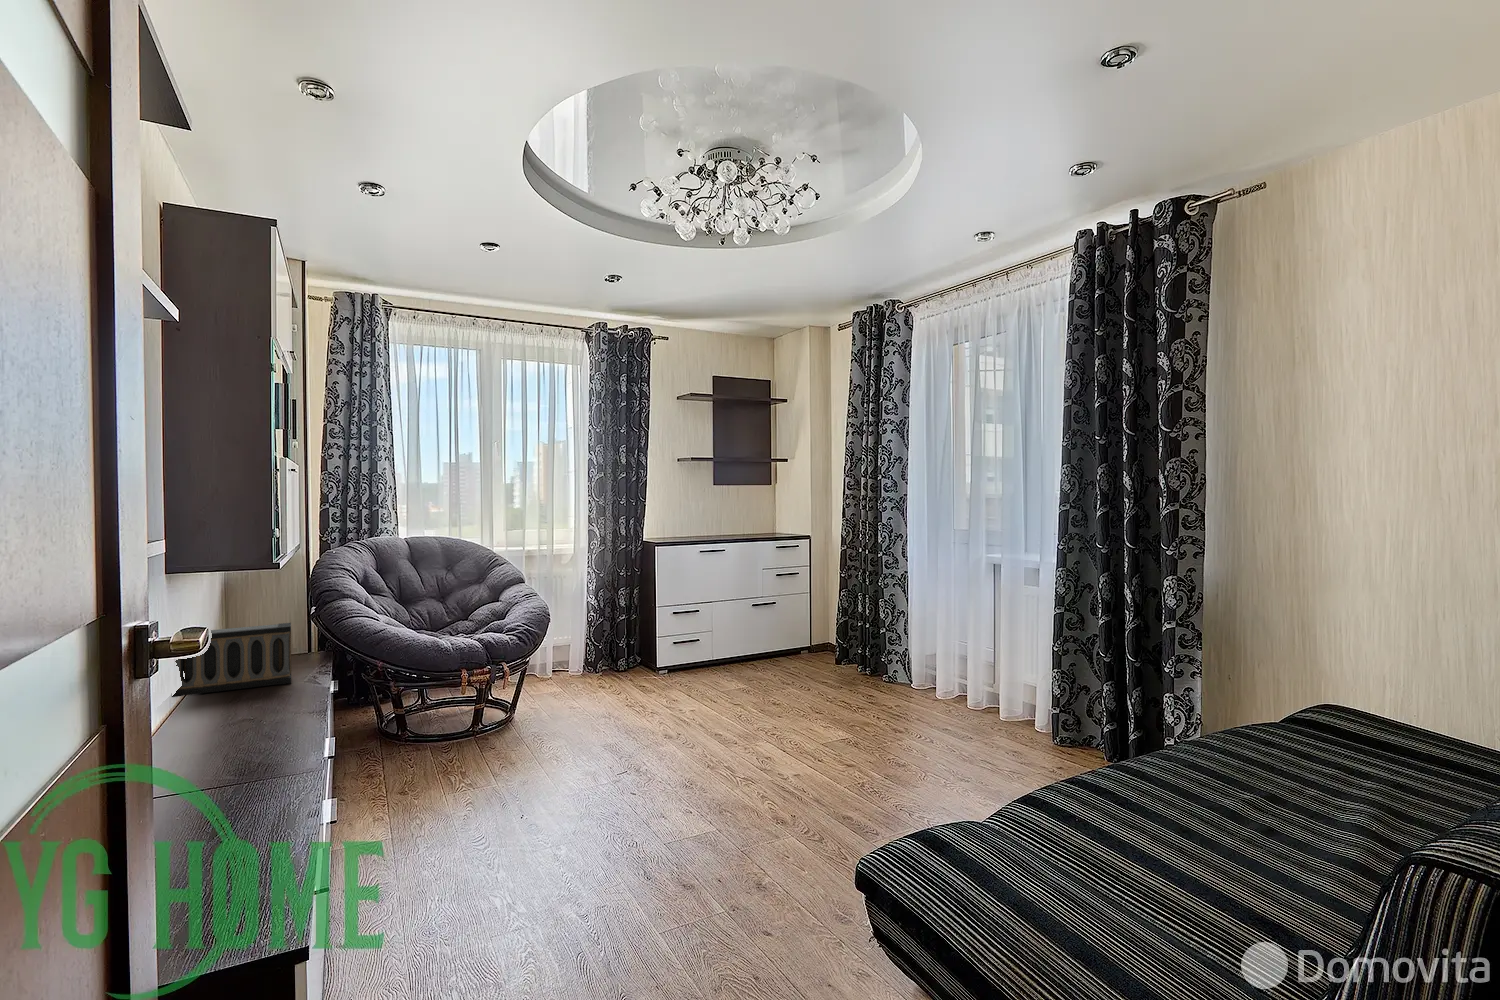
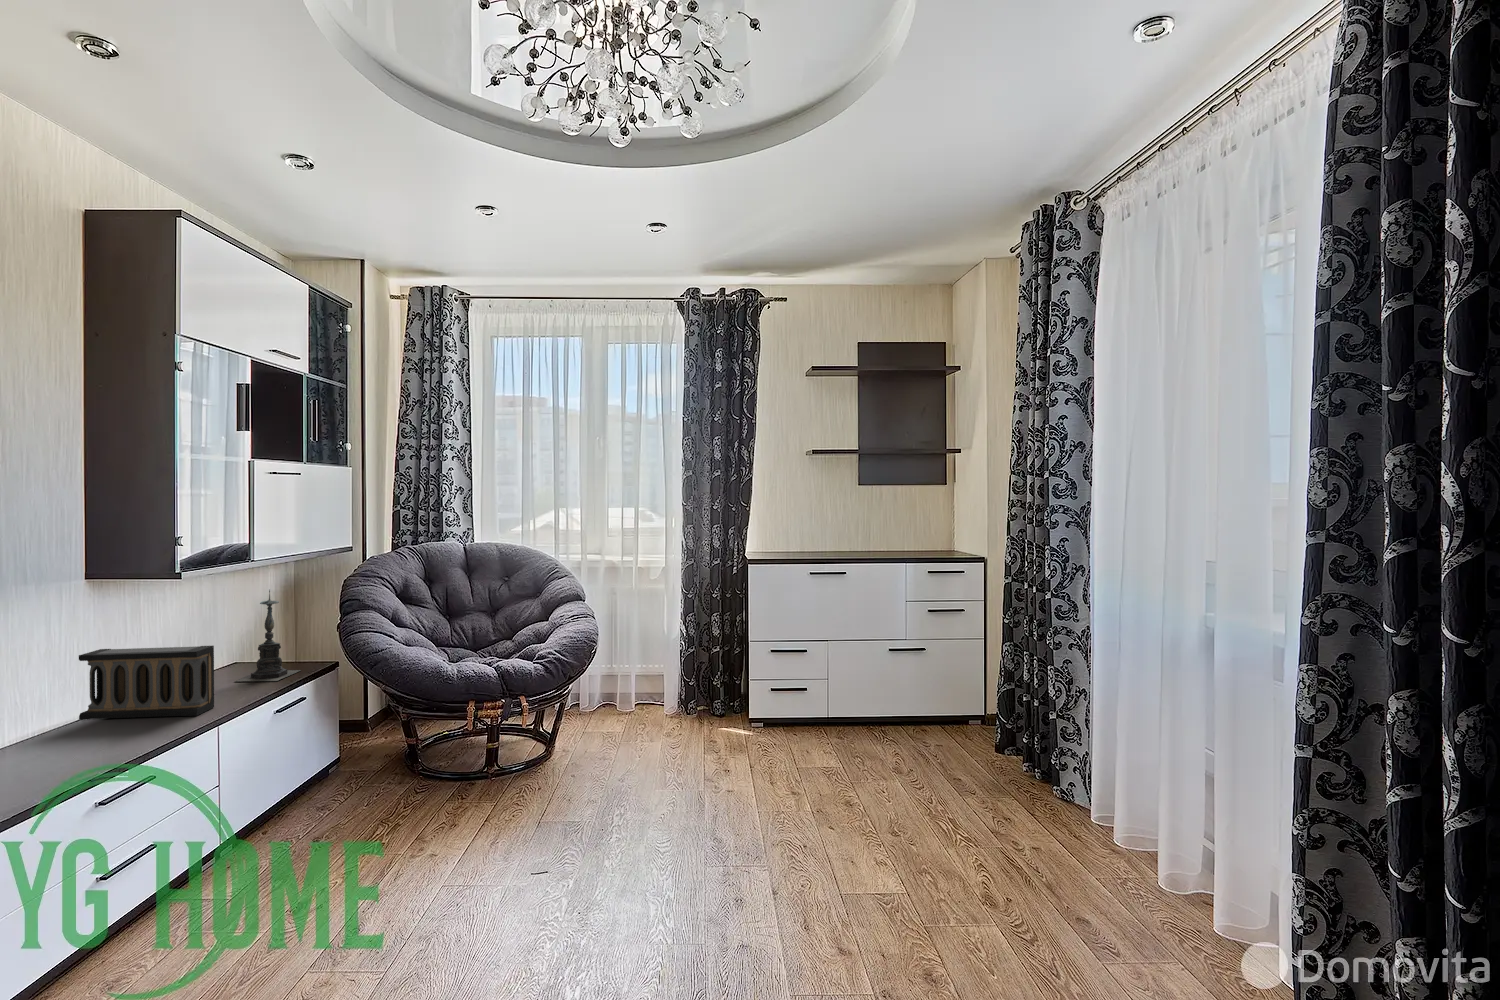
candle holder: none [258,577,307,663] -> present [236,590,300,682]

